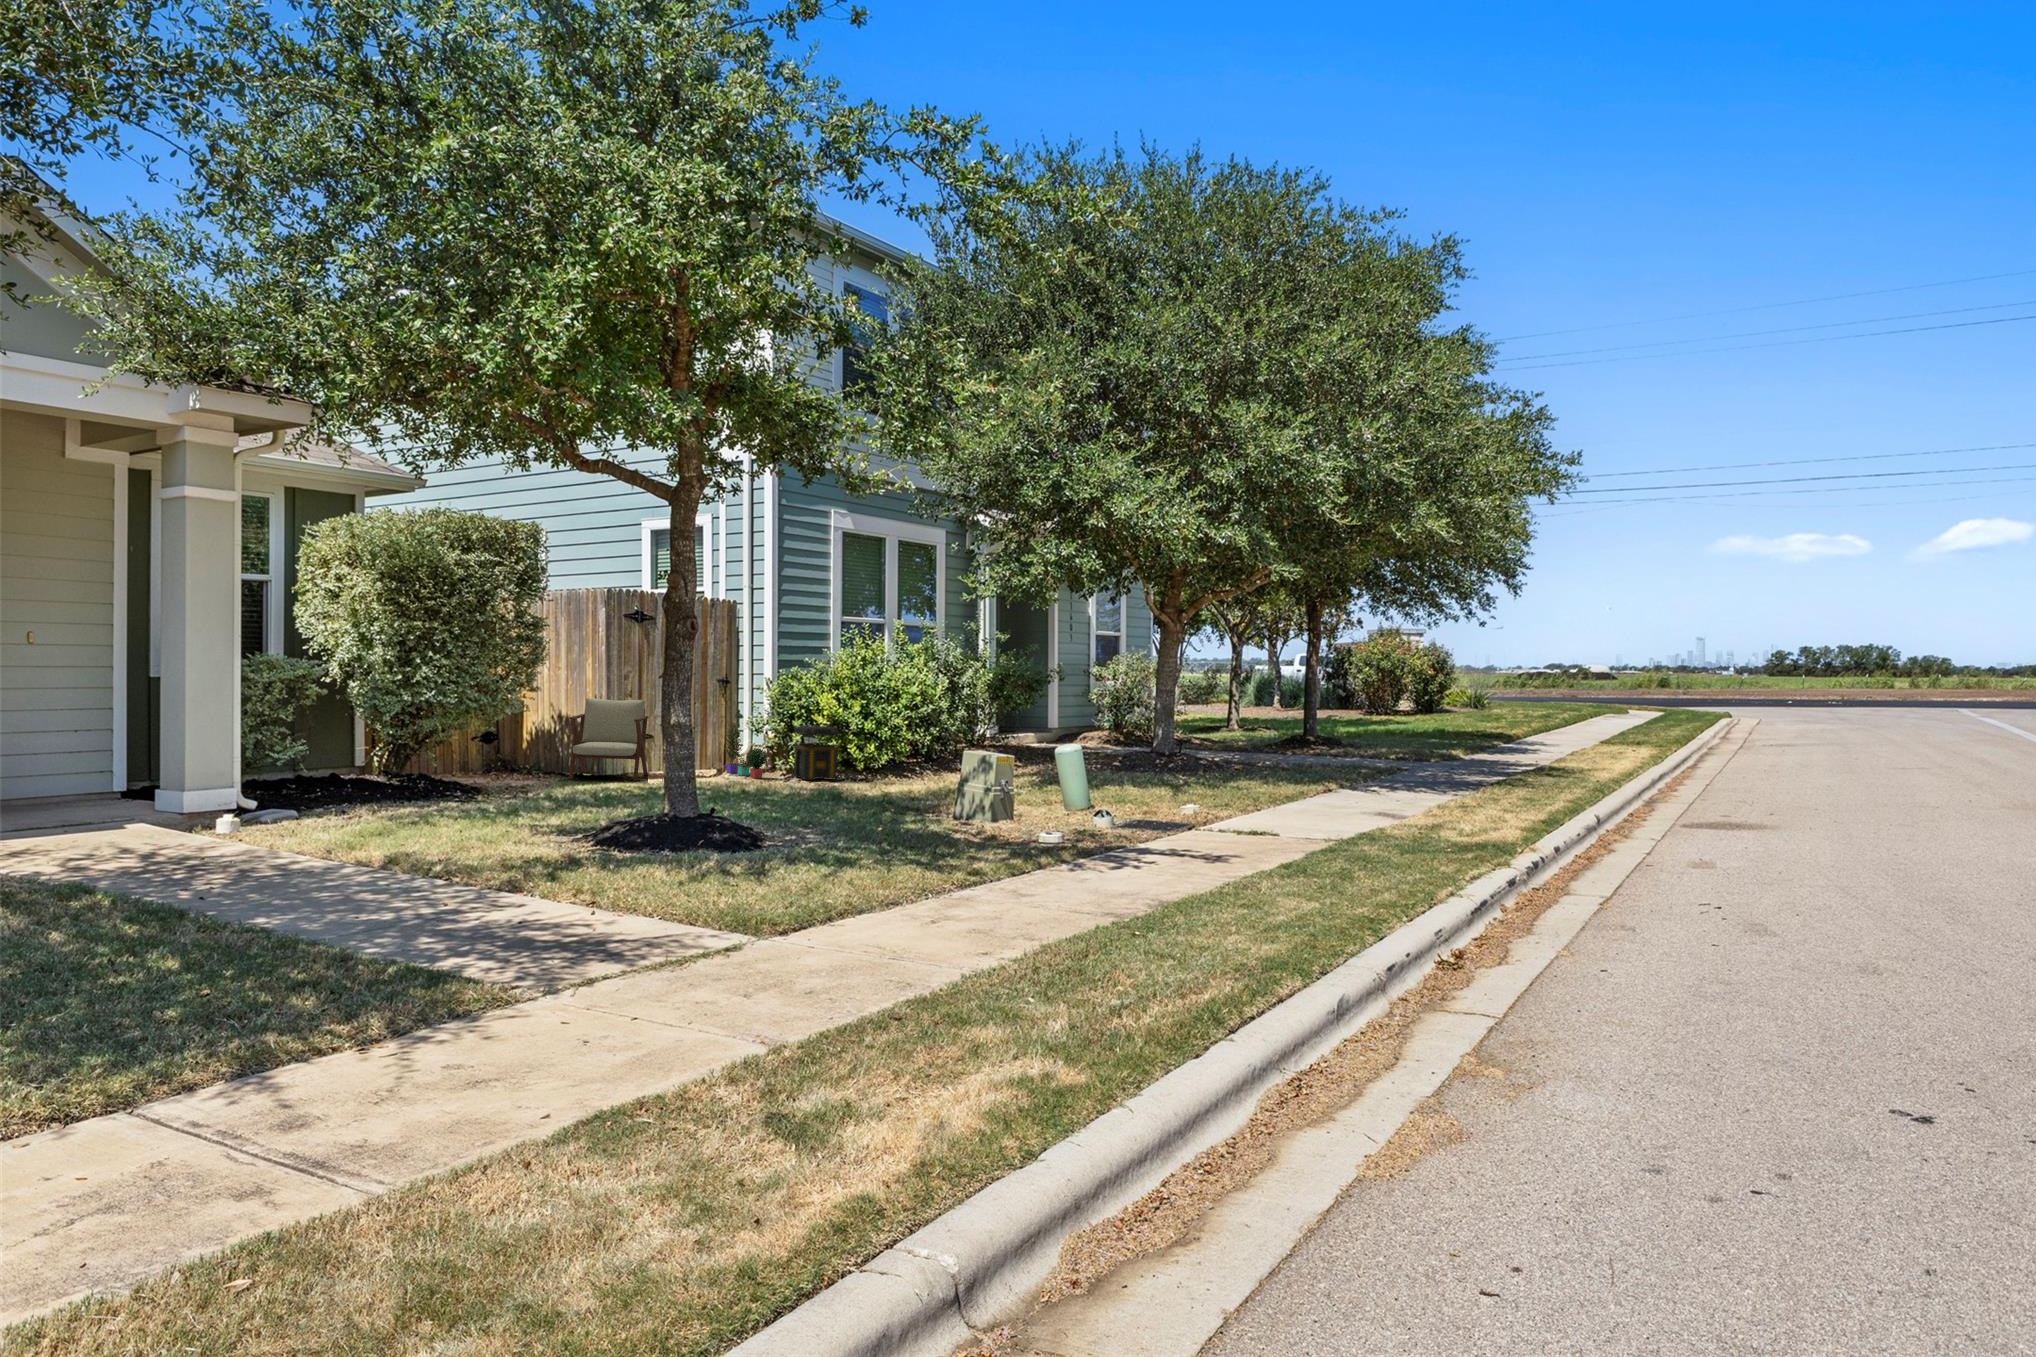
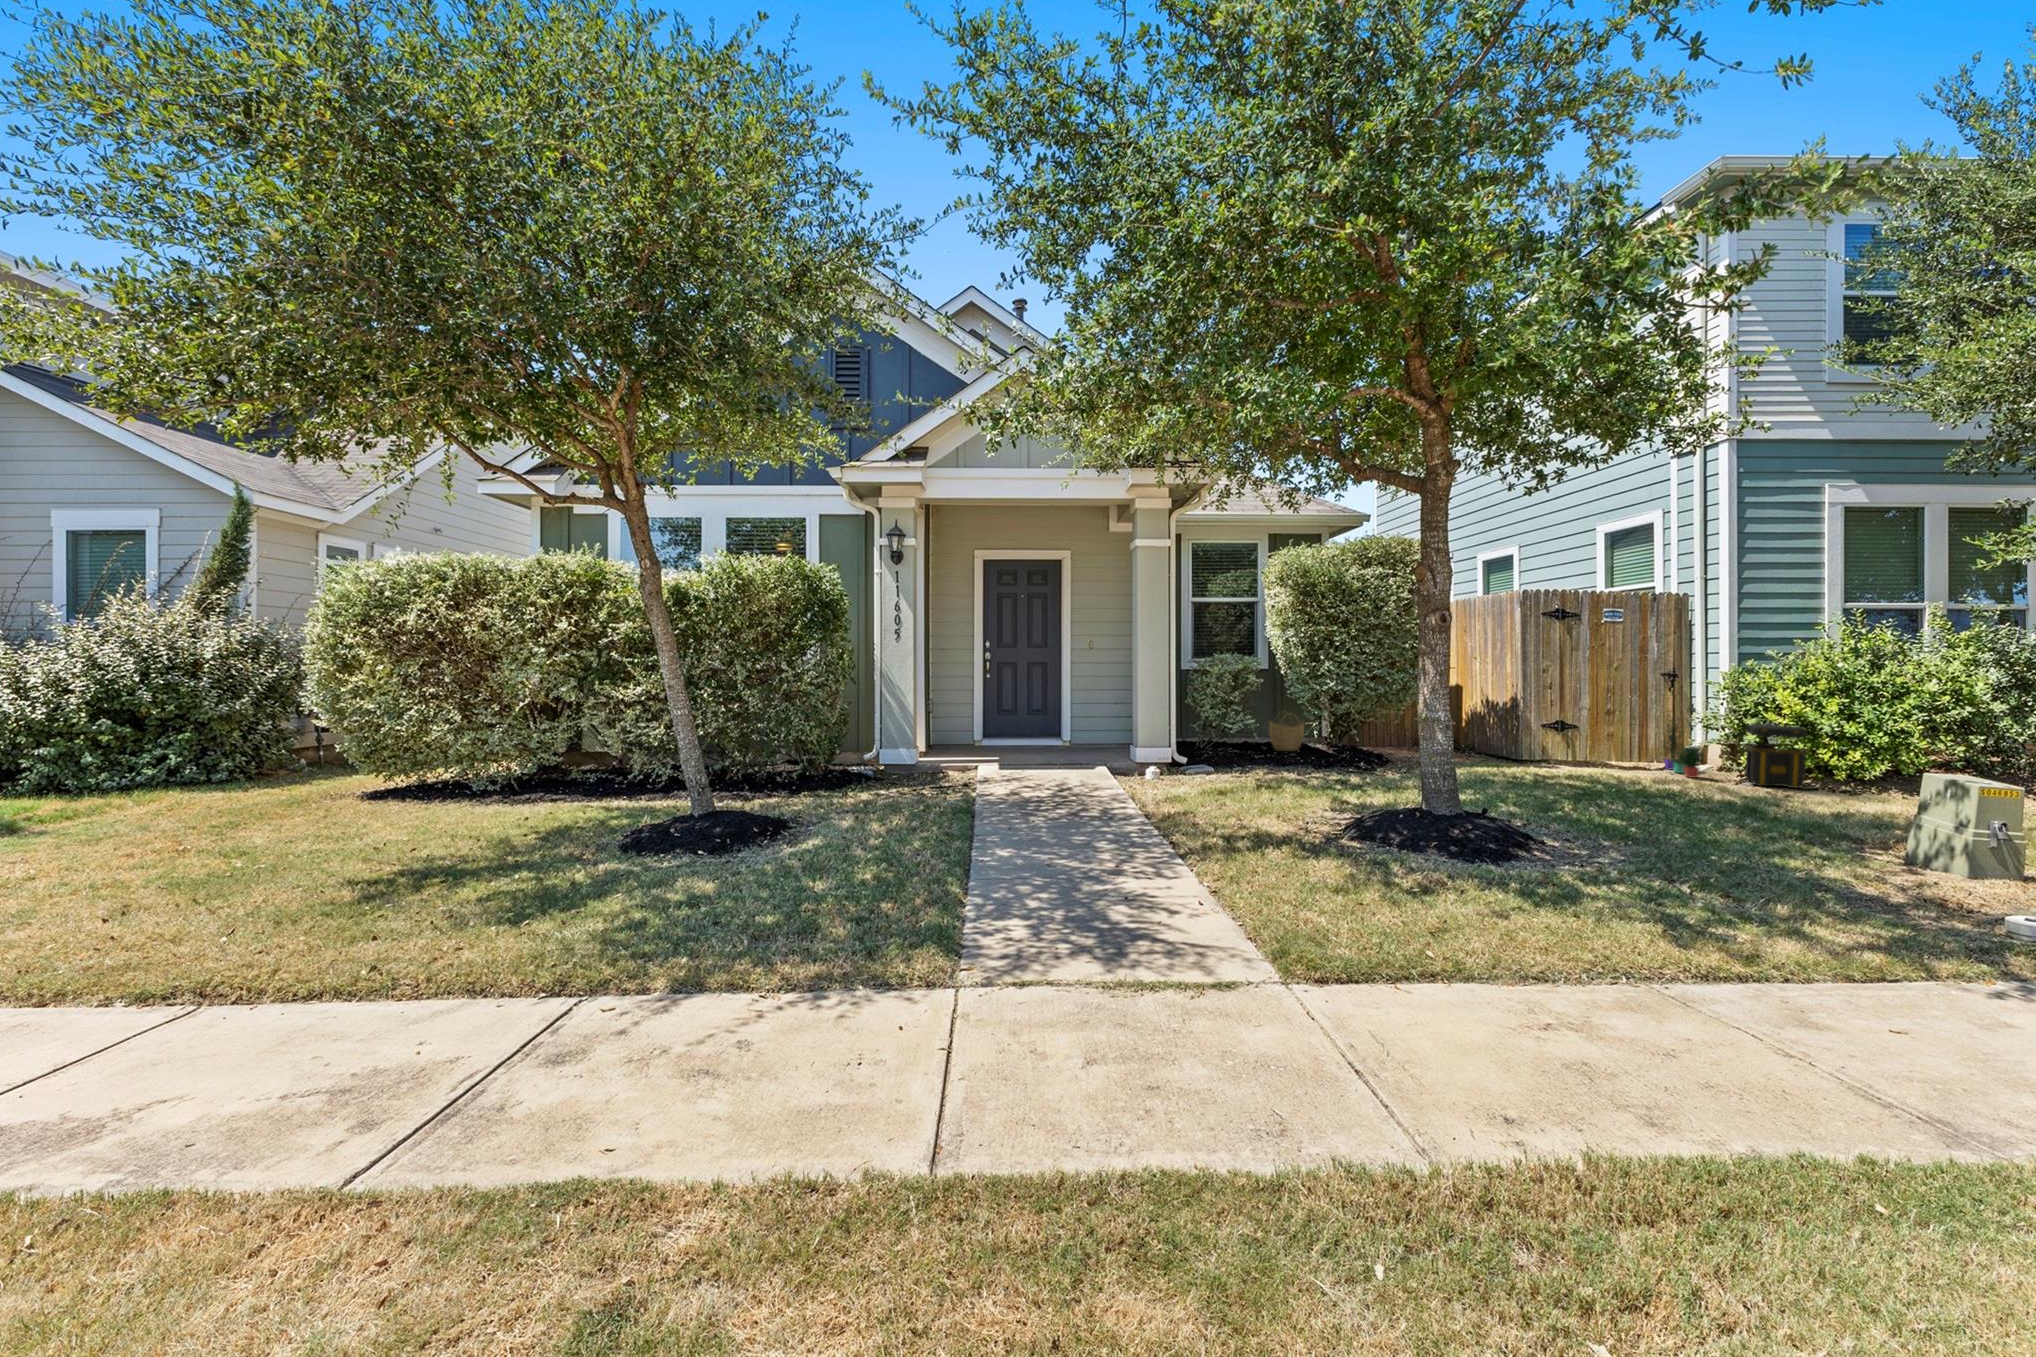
lounge chair: present [569,698,648,781] -> none [1478,689,1568,768]
woven basket: none [313,734,364,787] -> present [1269,714,1304,751]

